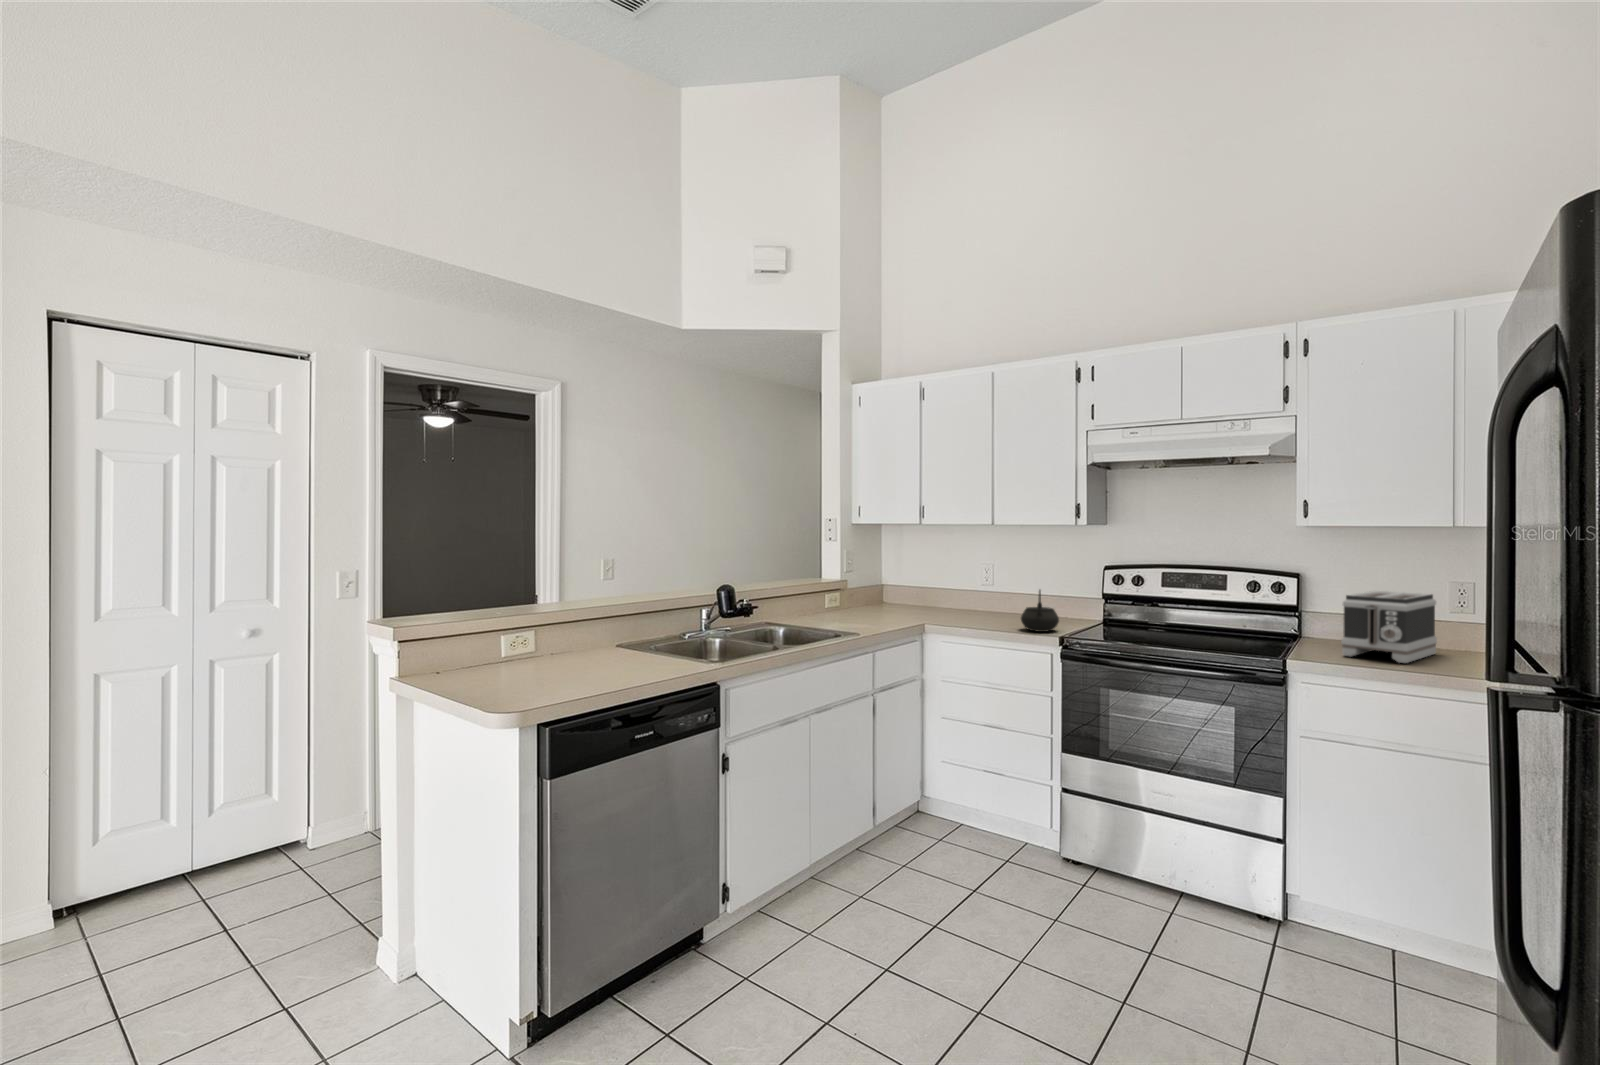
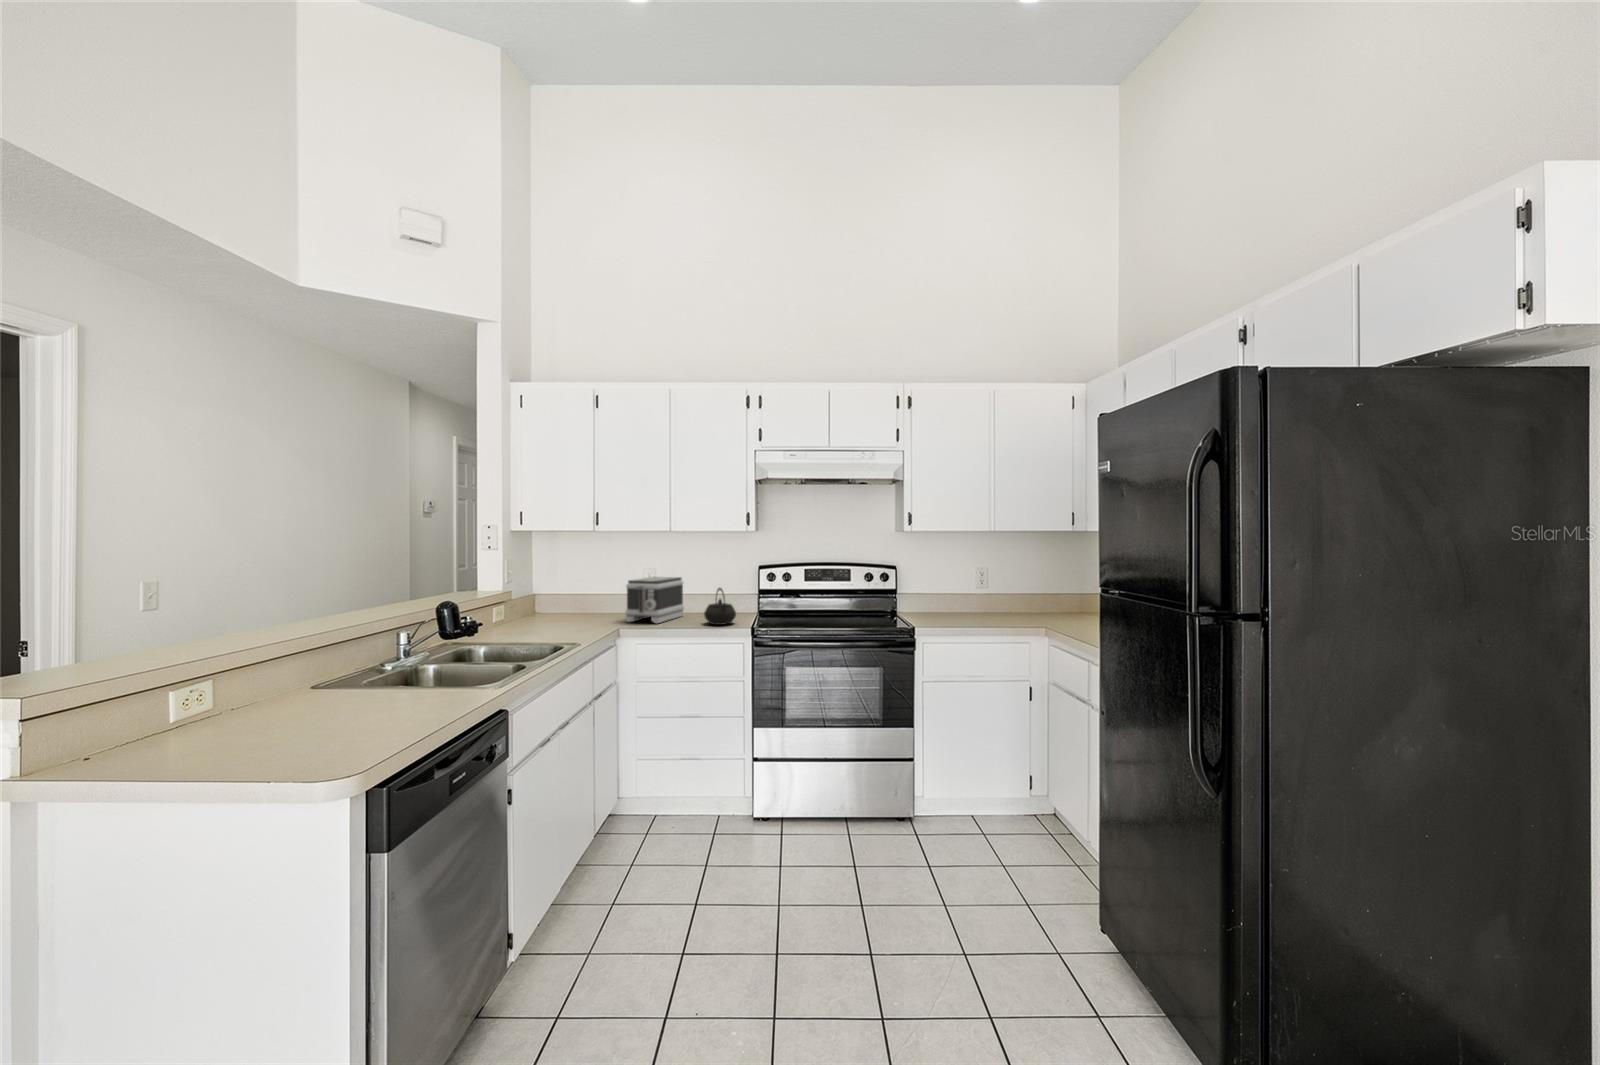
toaster: present [1341,591,1437,663] -> present [626,576,684,623]

